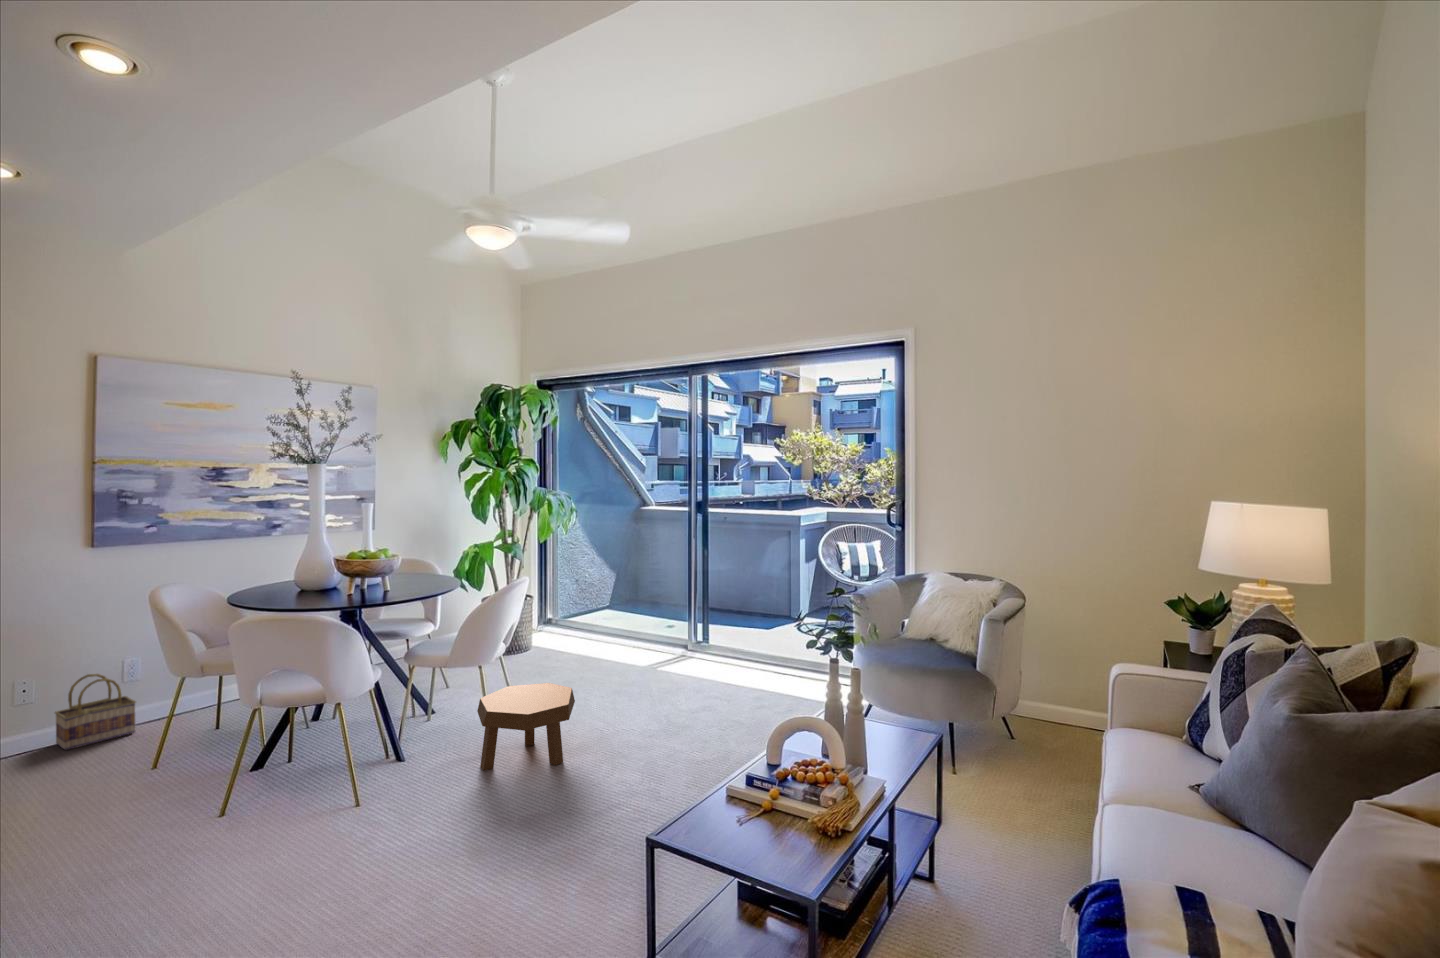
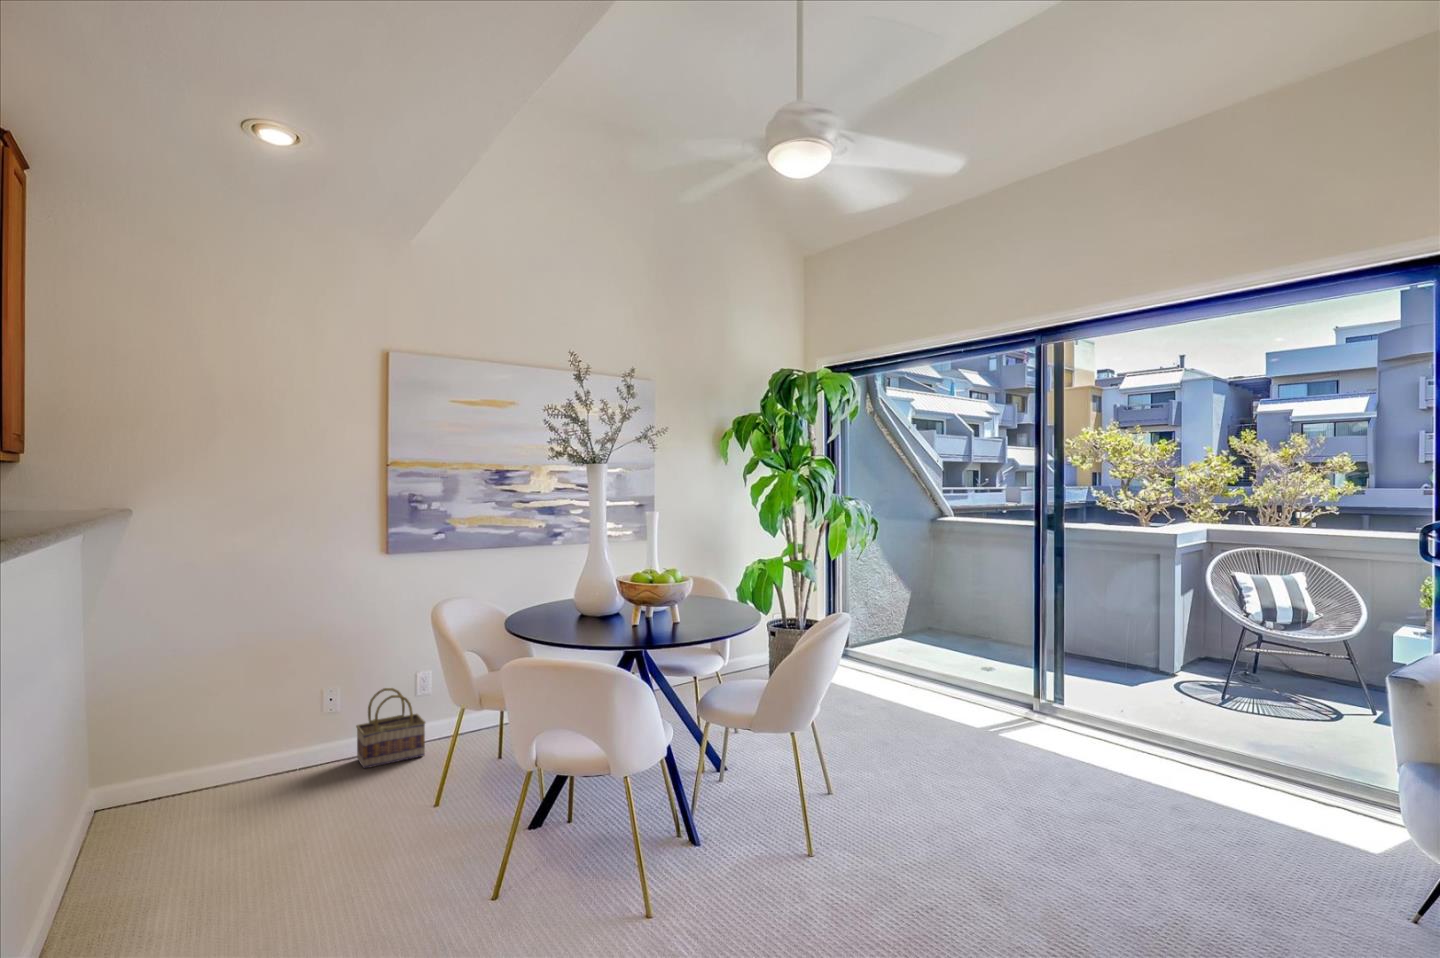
footstool: present [477,683,575,771] -> none [787,760,917,890]

